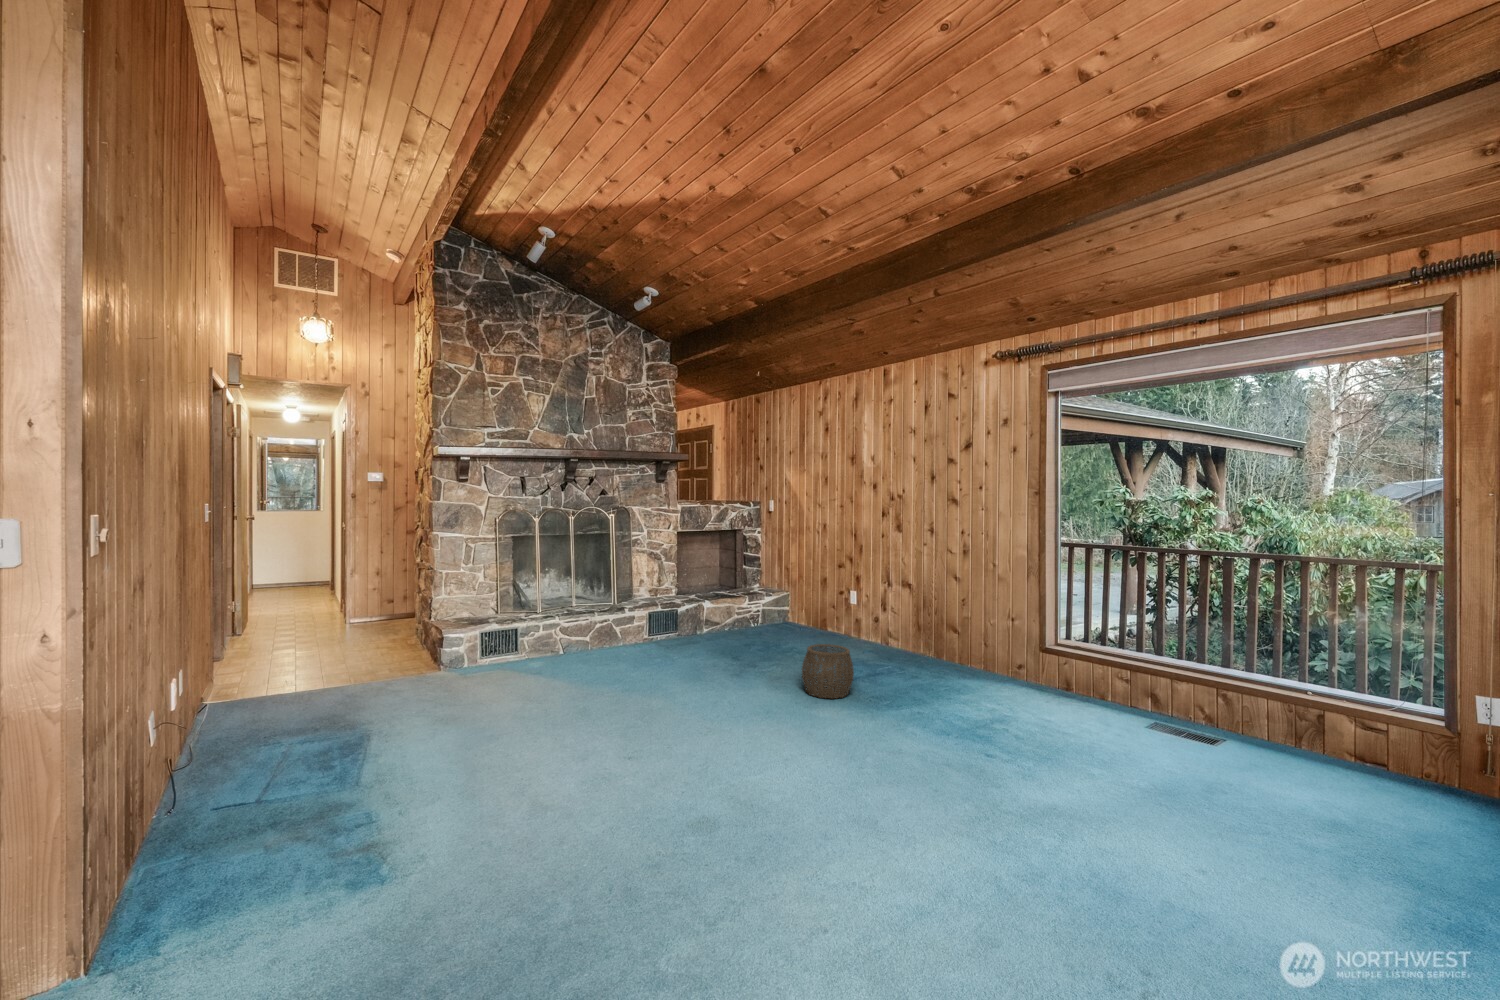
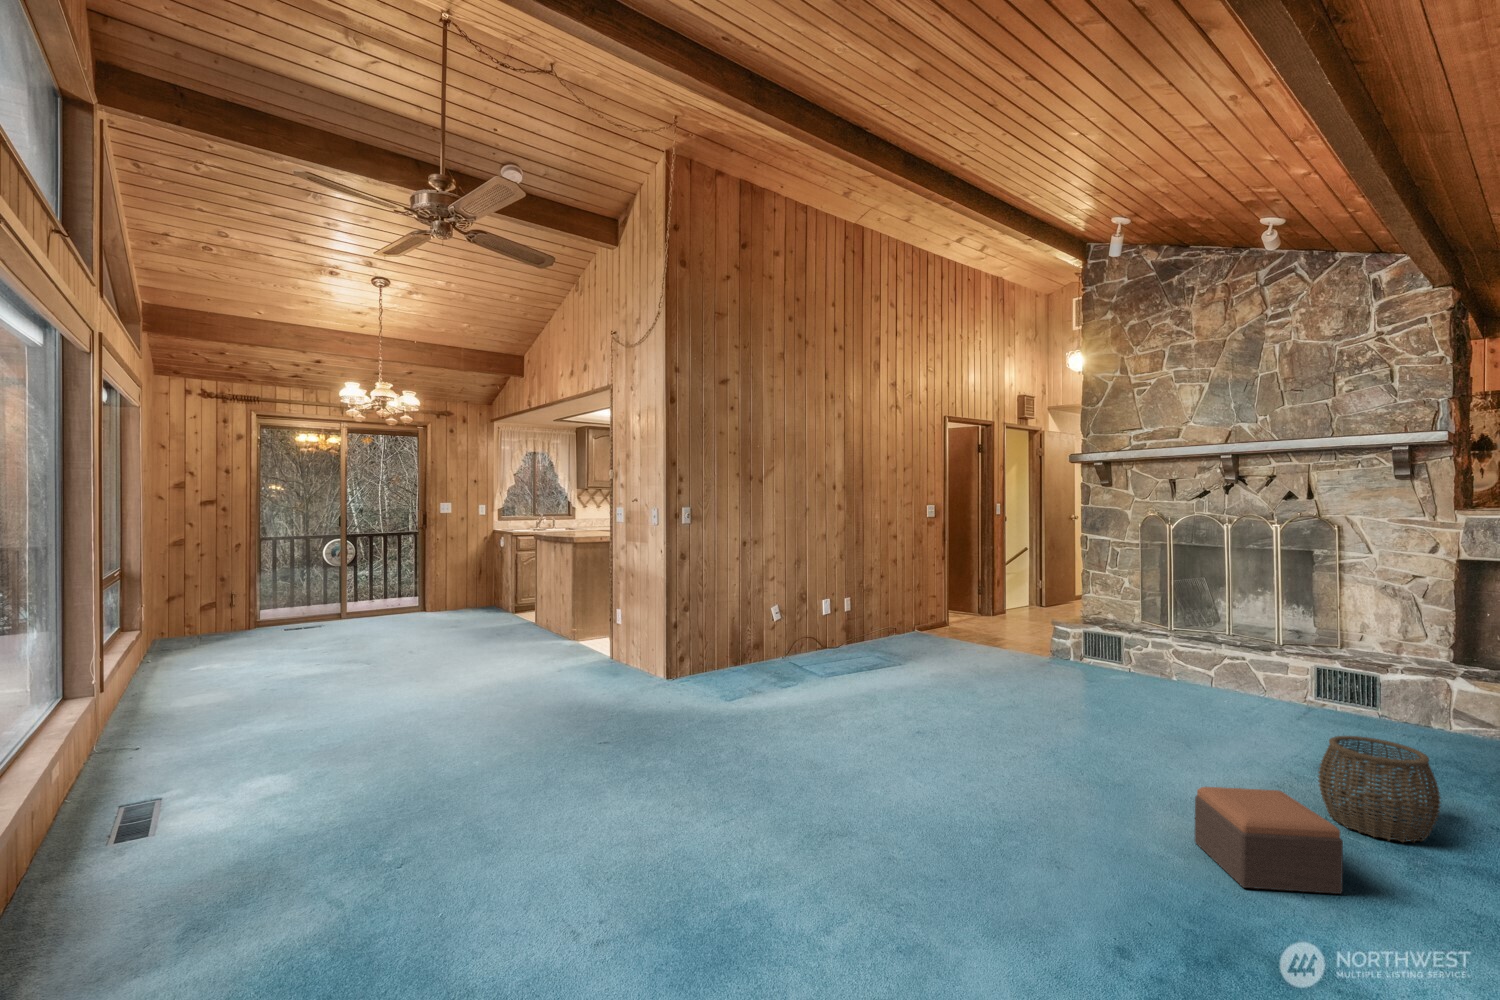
footstool: none [854,685,911,743] -> present [1194,787,1343,894]

